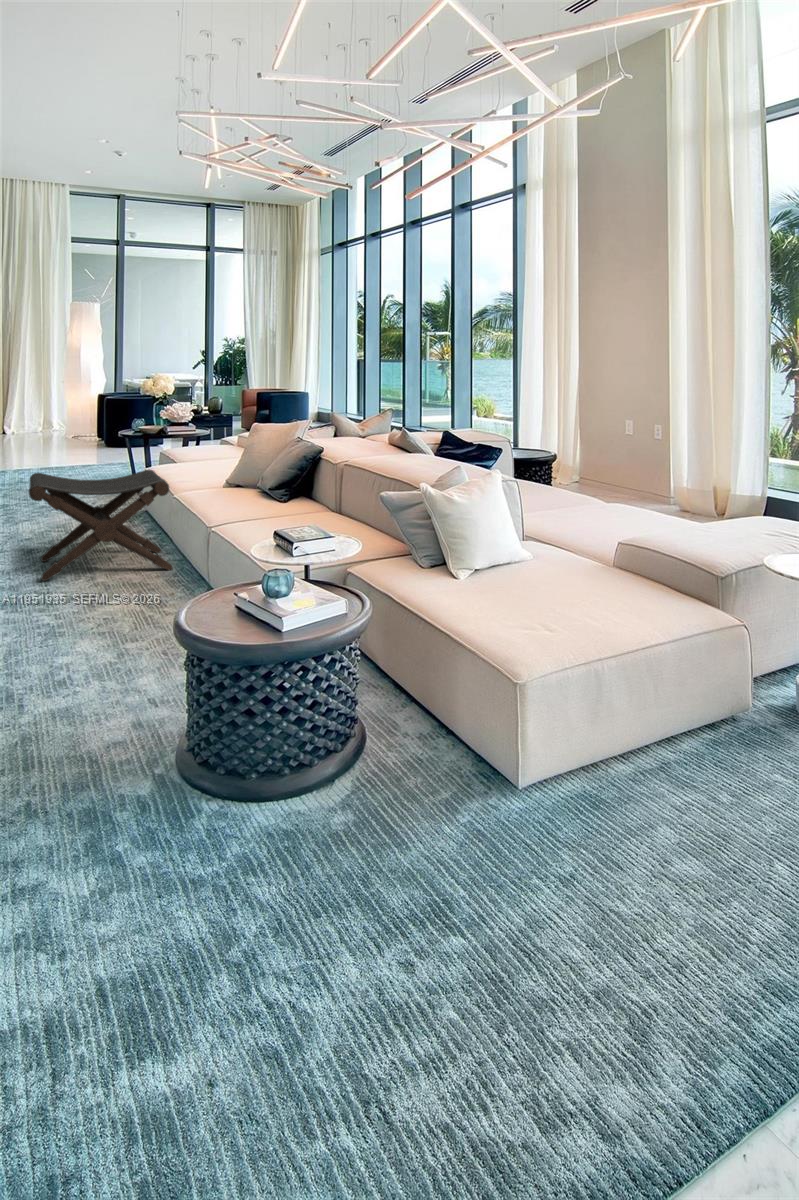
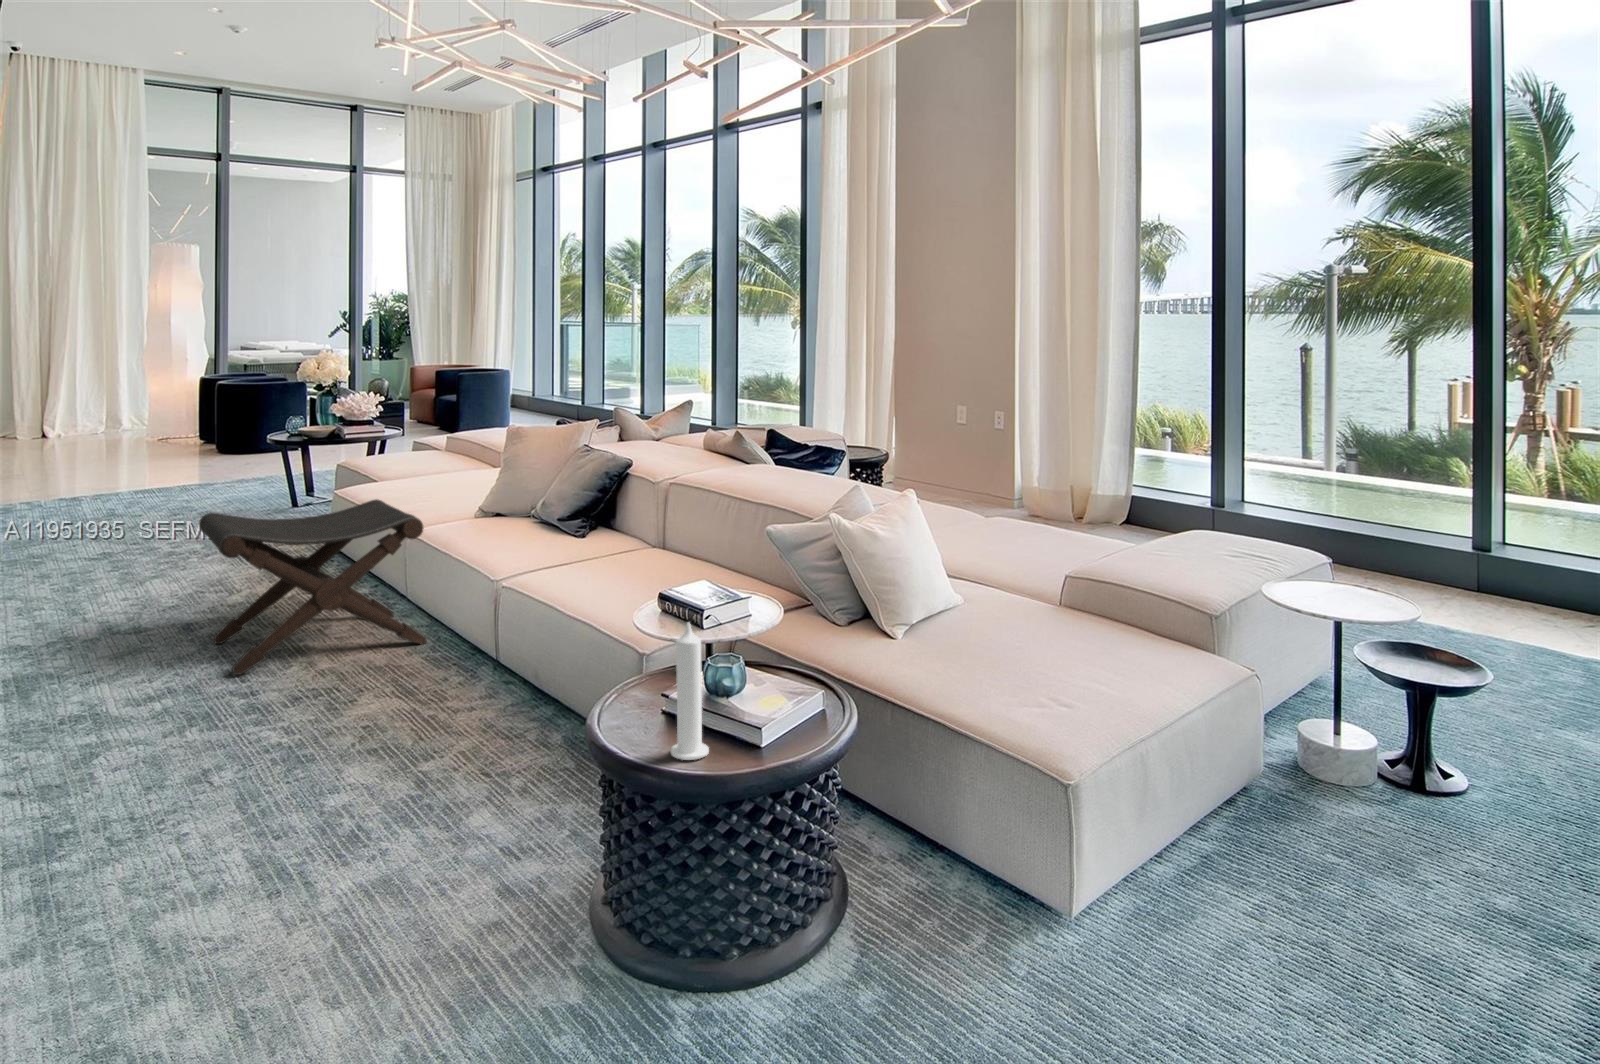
candle: none [217,537,246,639] -> present [671,622,709,760]

